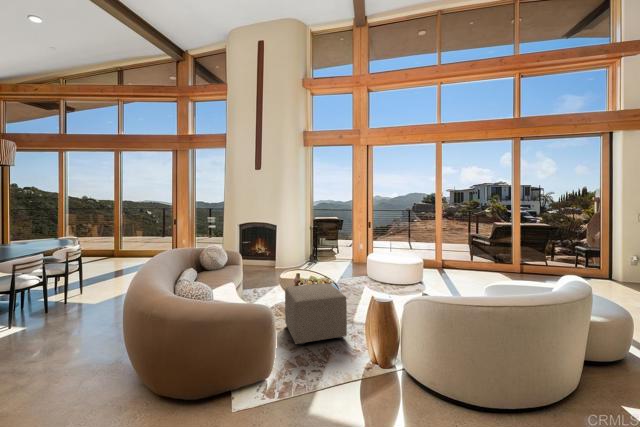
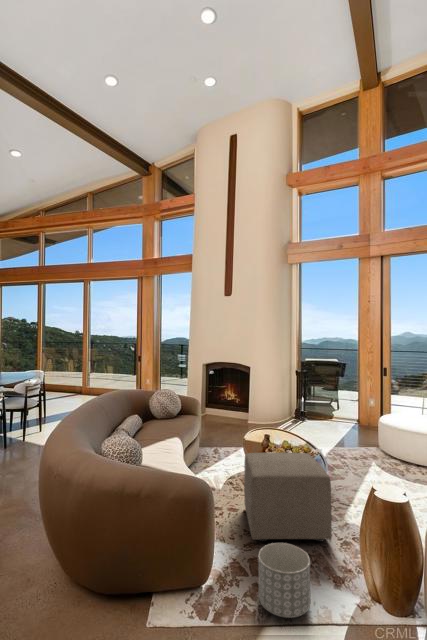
planter: none [307,341,340,386] -> present [259,543,310,618]

